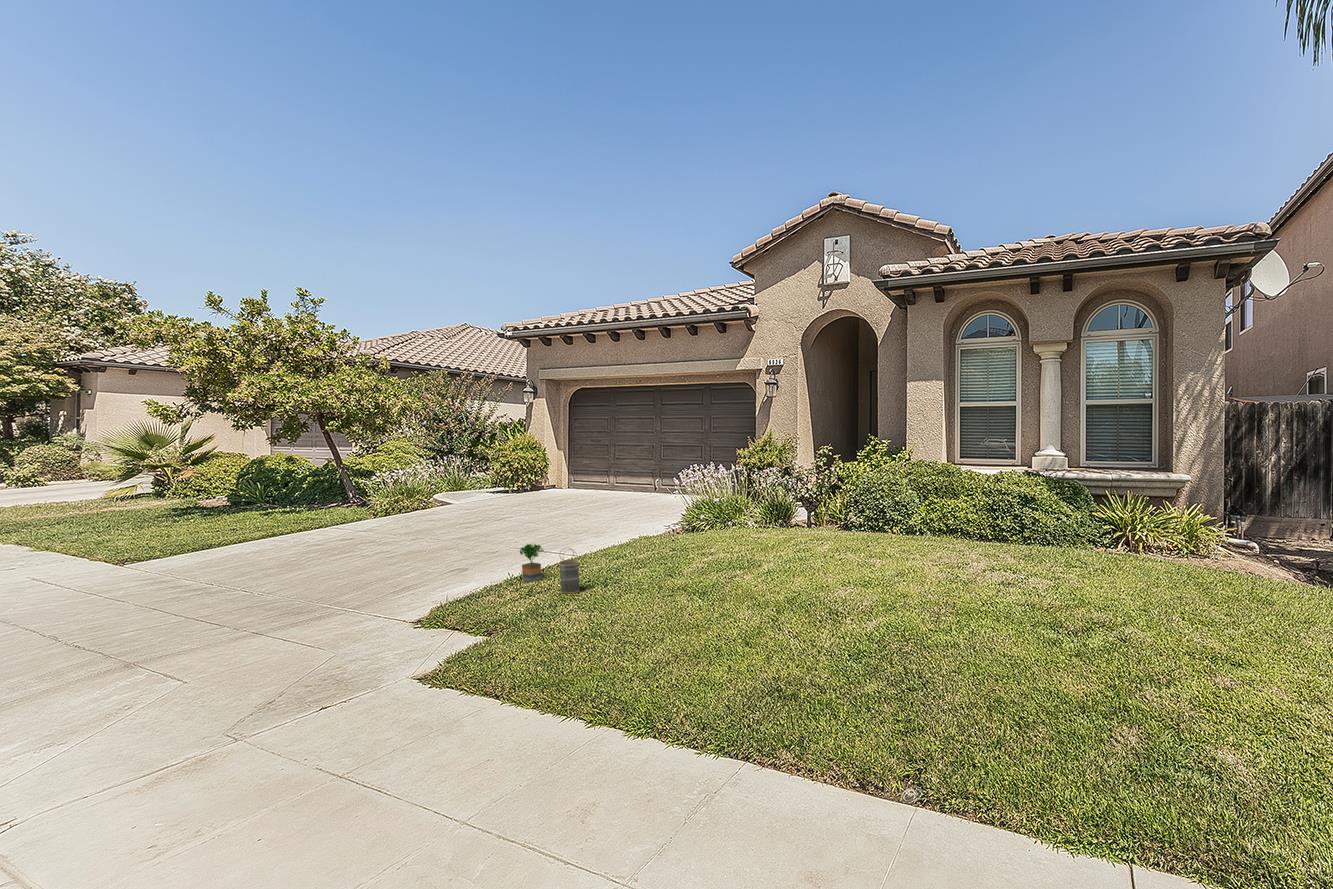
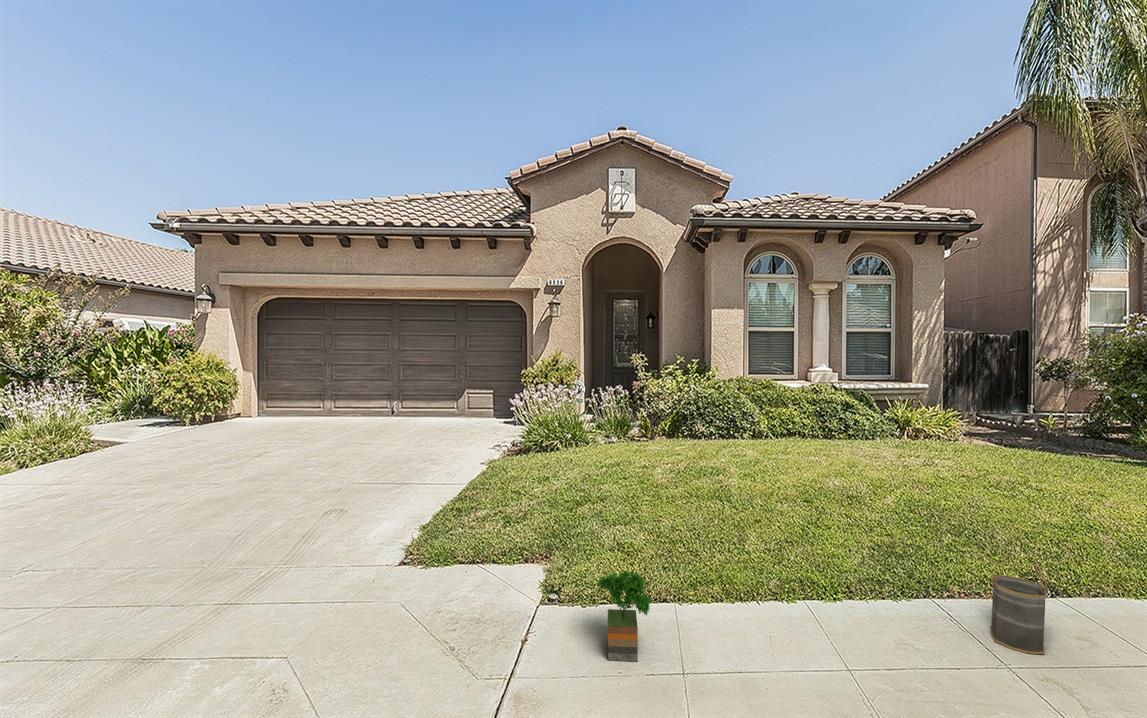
basket: present [559,548,580,594] -> present [990,555,1048,654]

